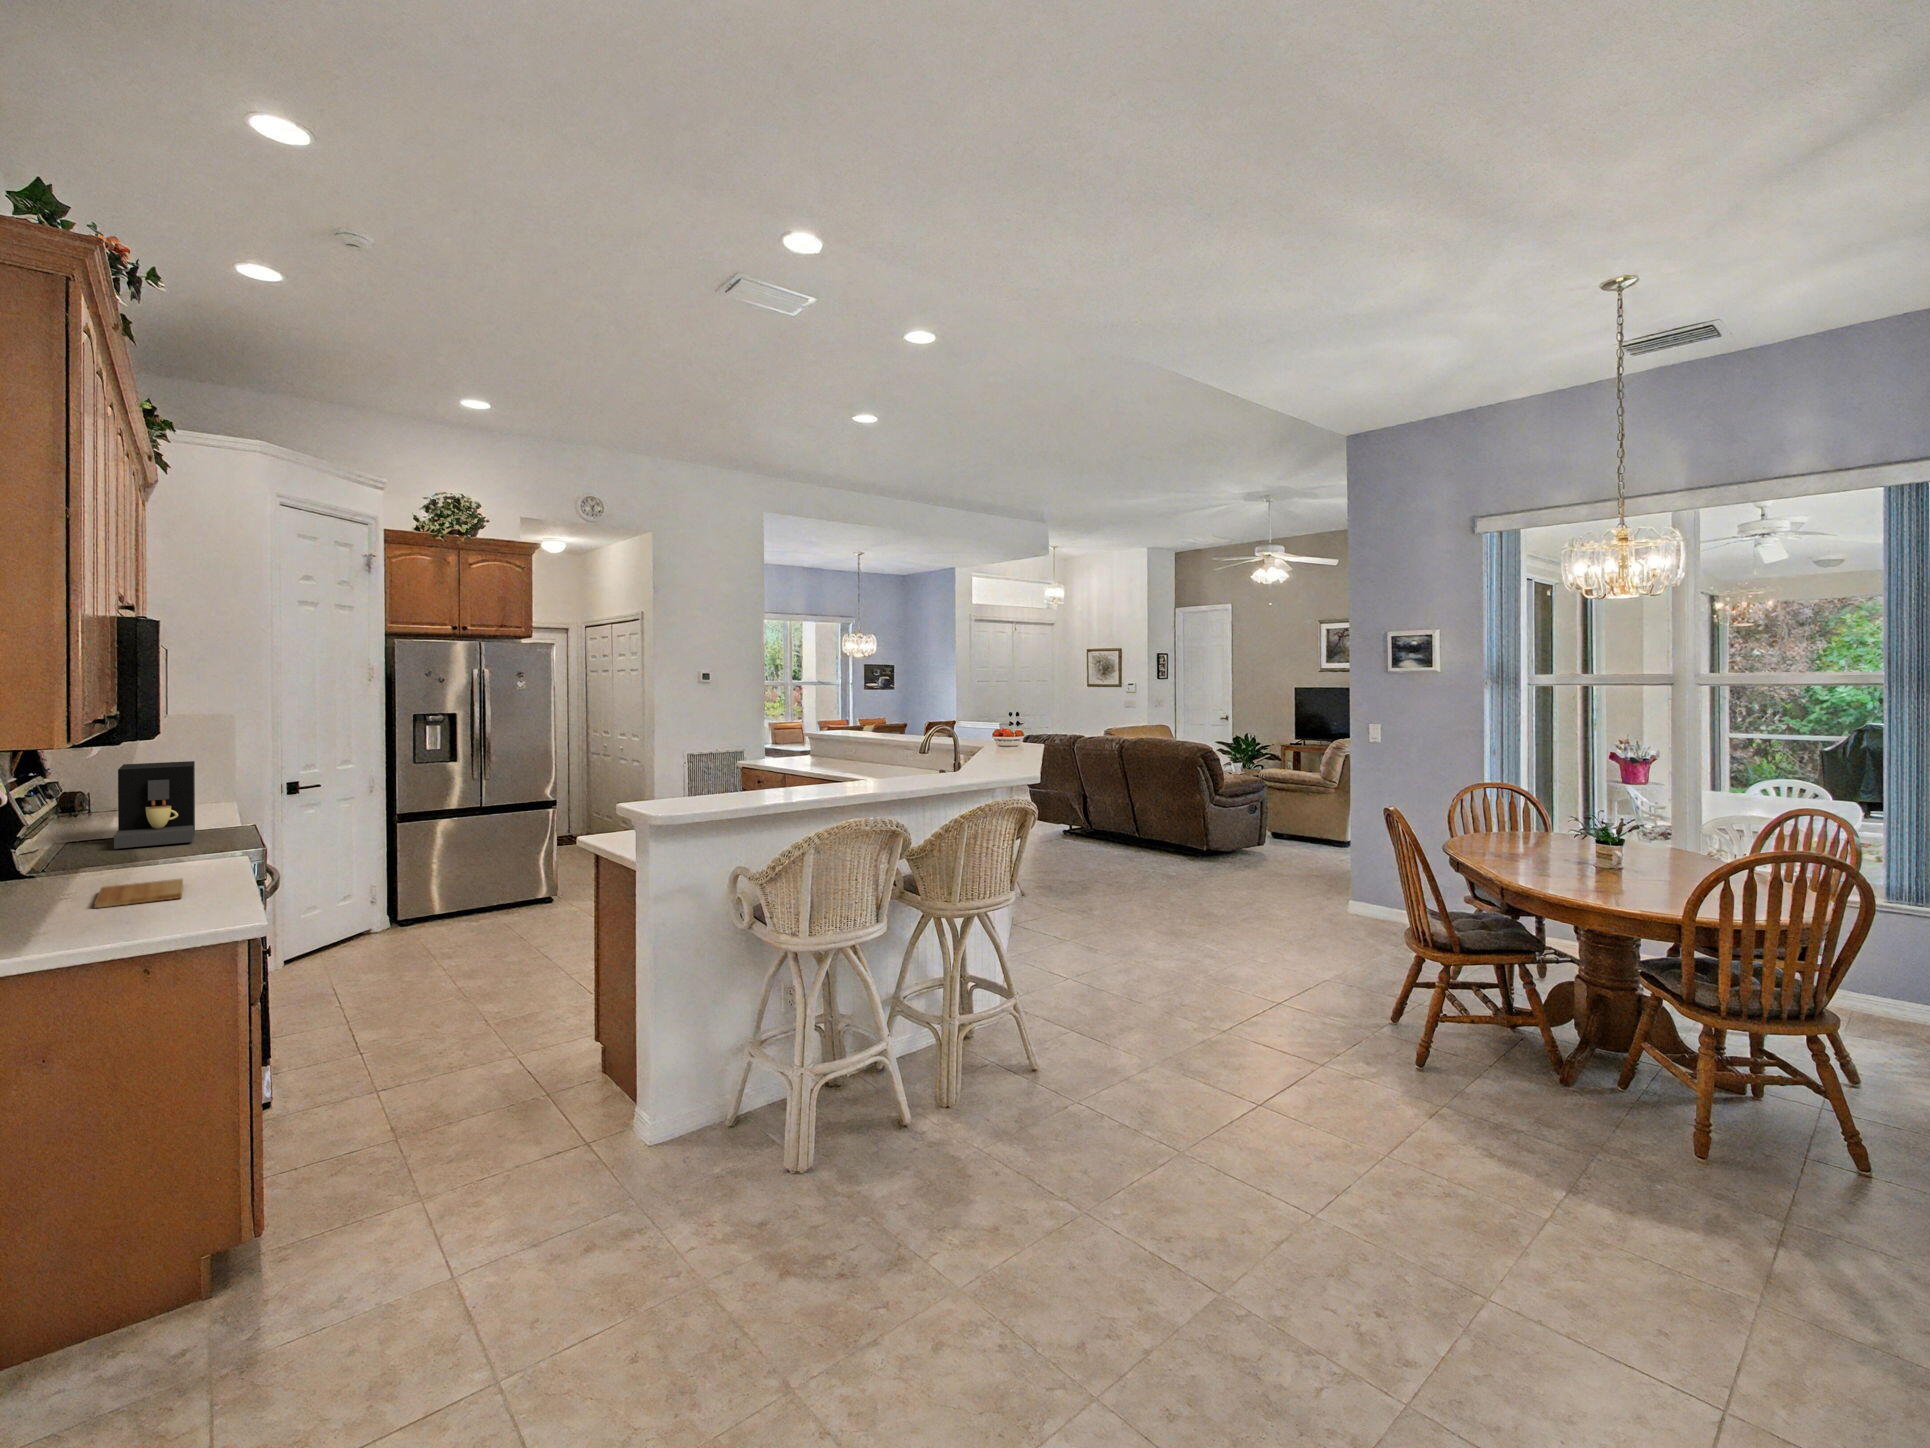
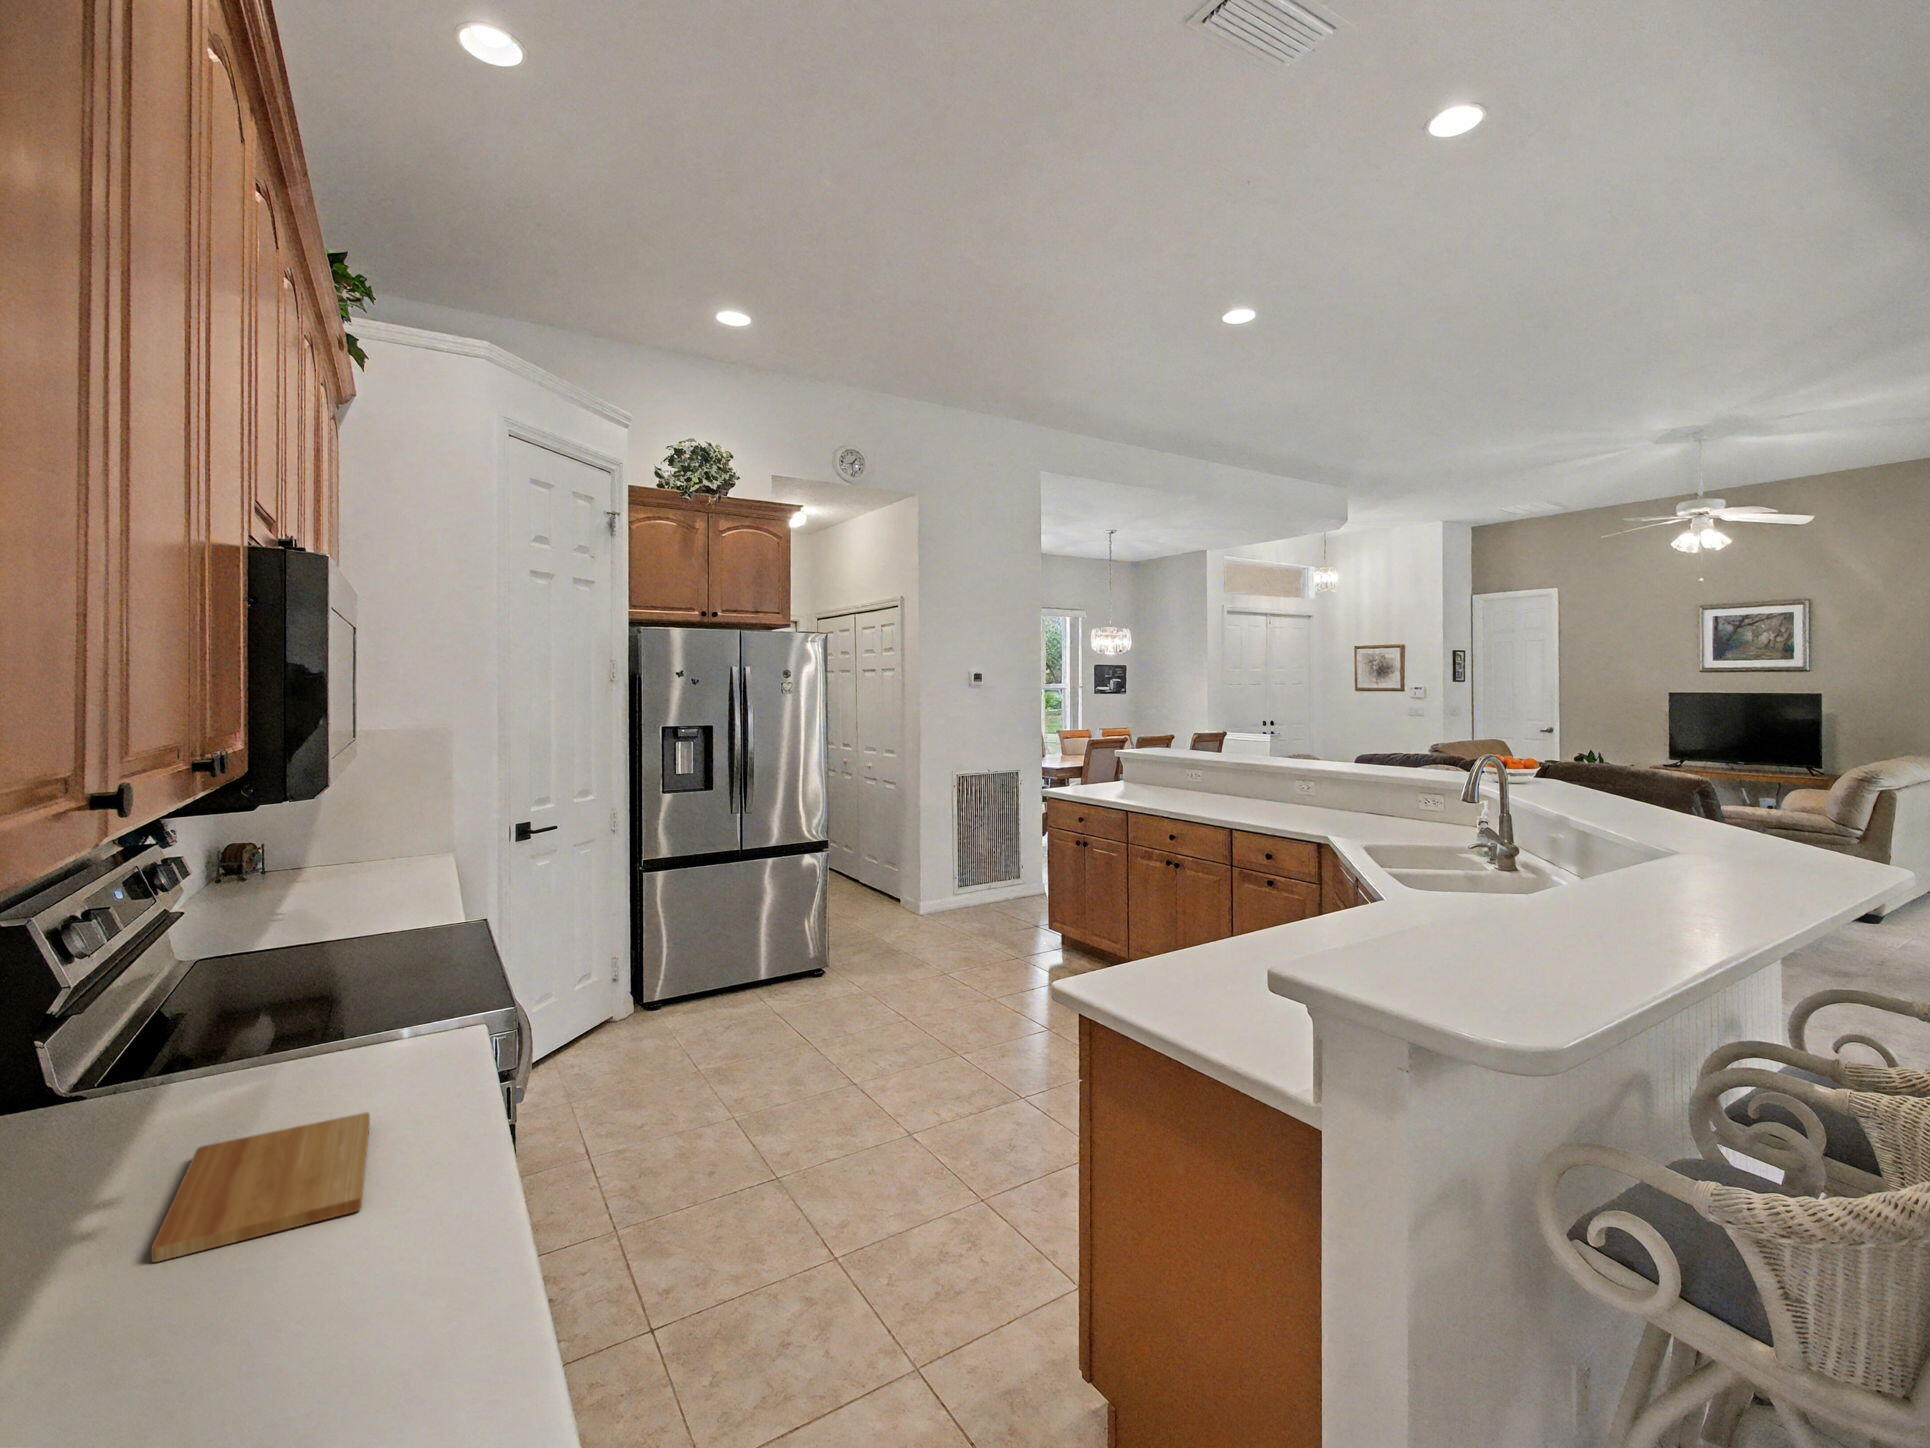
coffee maker: present [114,761,195,849] -> none [270,808,400,973]

